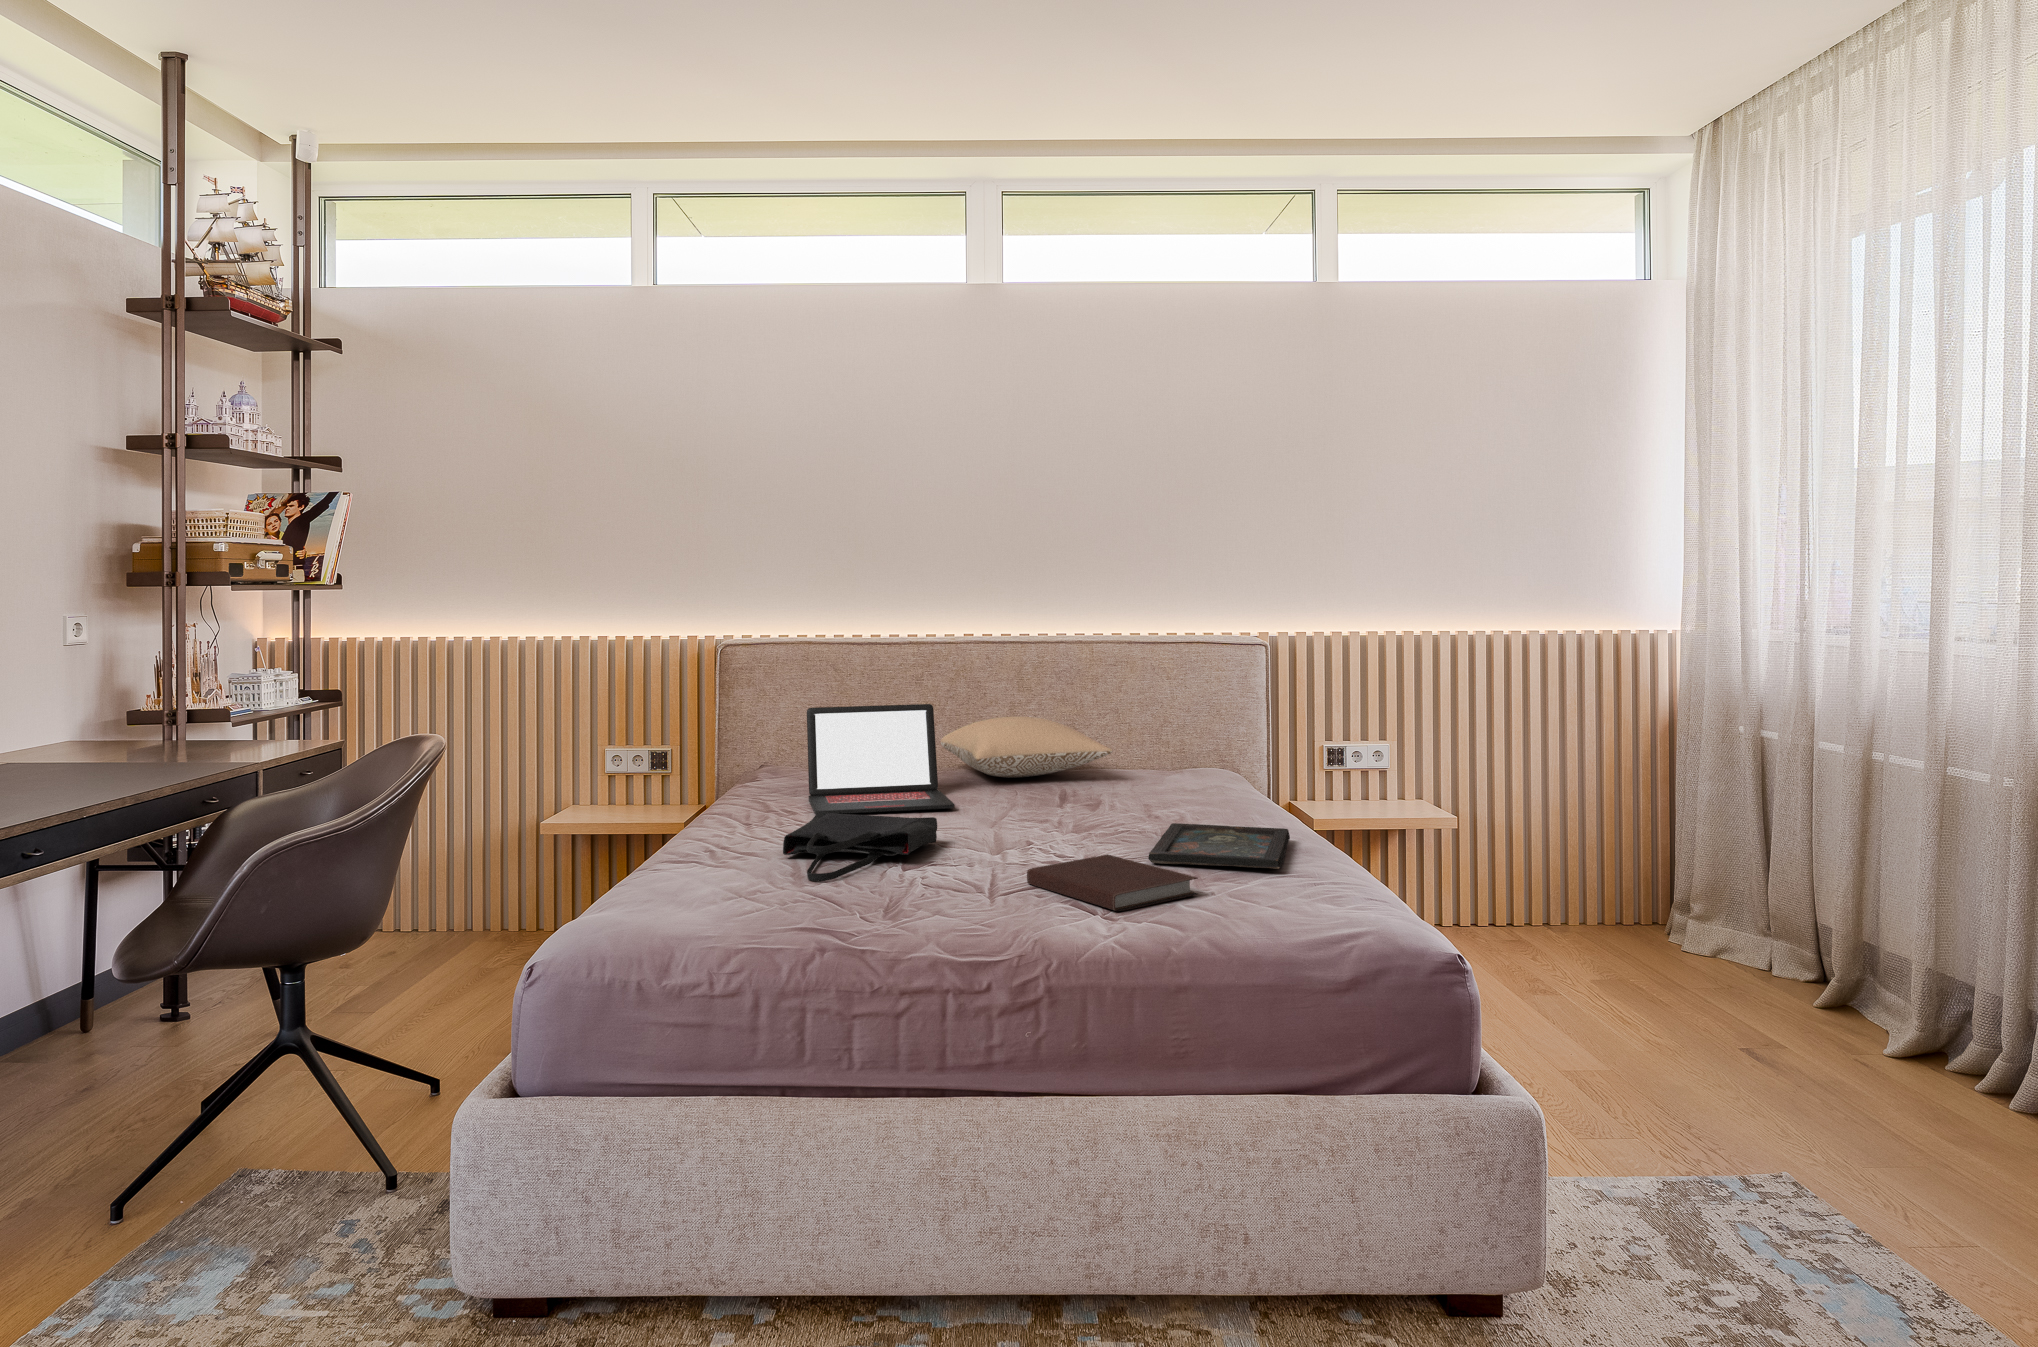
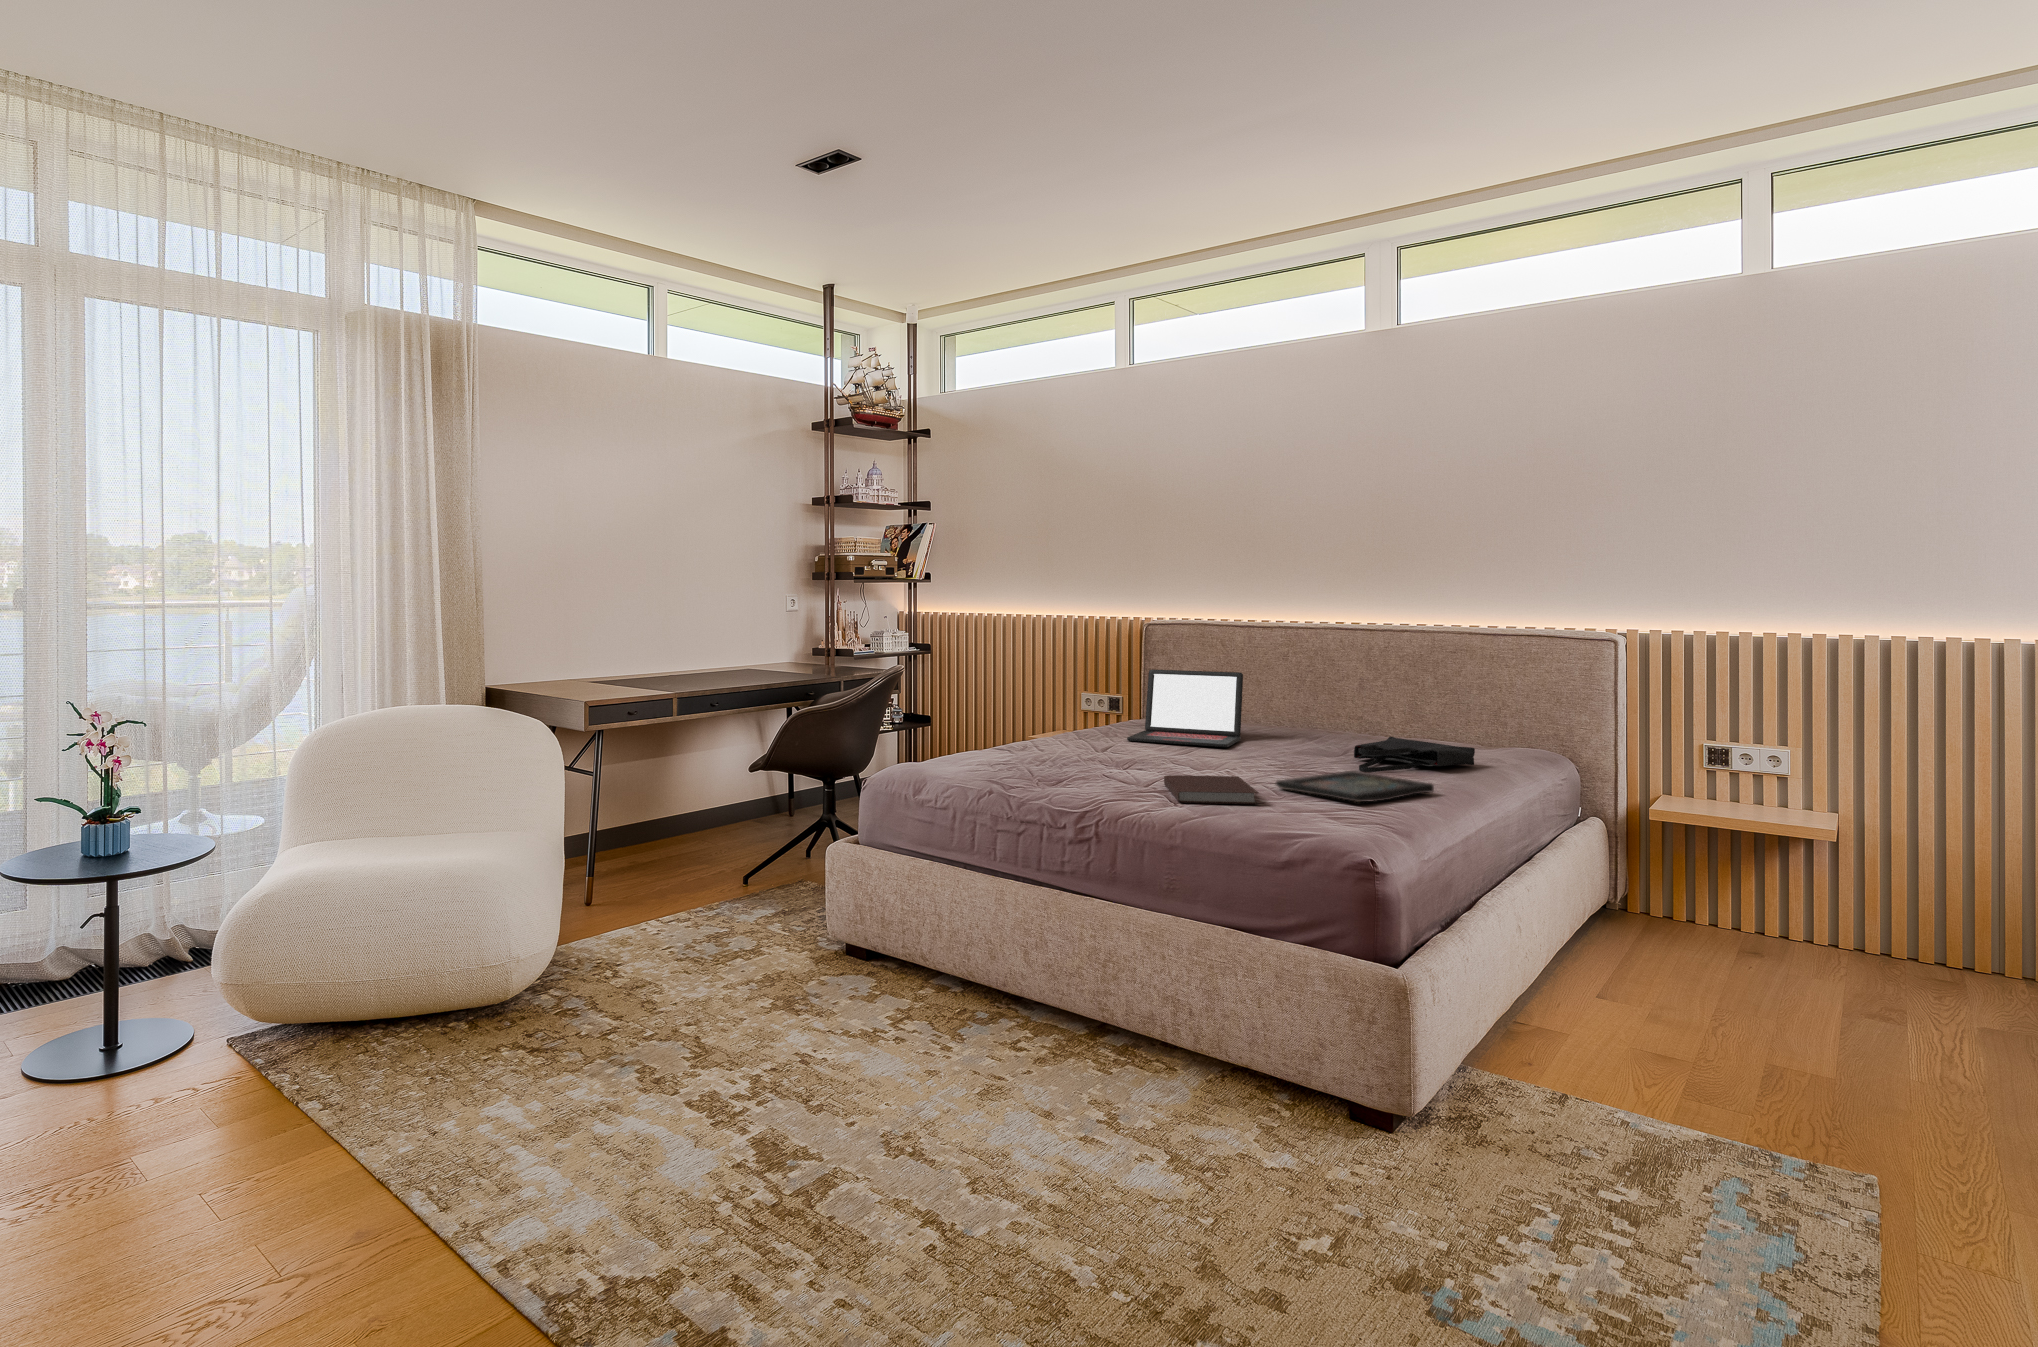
pillow: present [941,717,1113,778] -> none [1280,690,1407,737]
tote bag: present [783,811,937,881] -> present [1354,736,1475,772]

